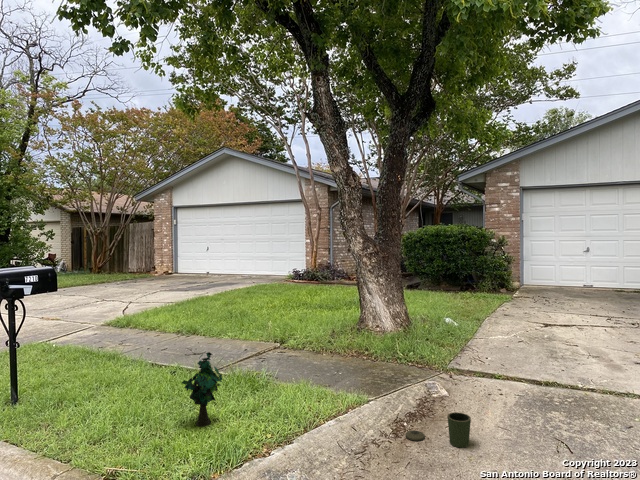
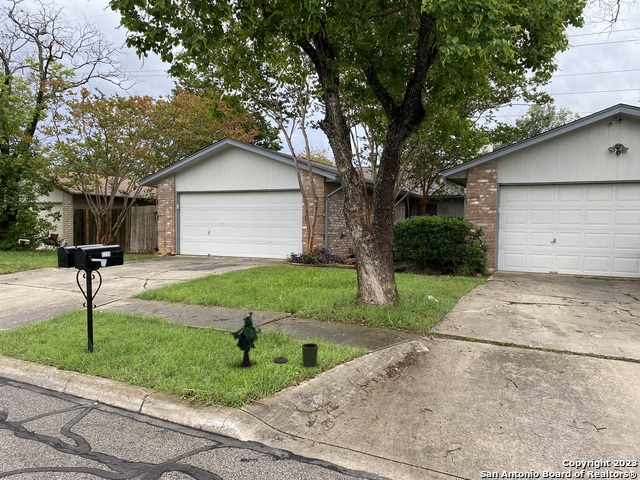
trash can: present [405,412,471,448] -> present [274,343,318,367]

